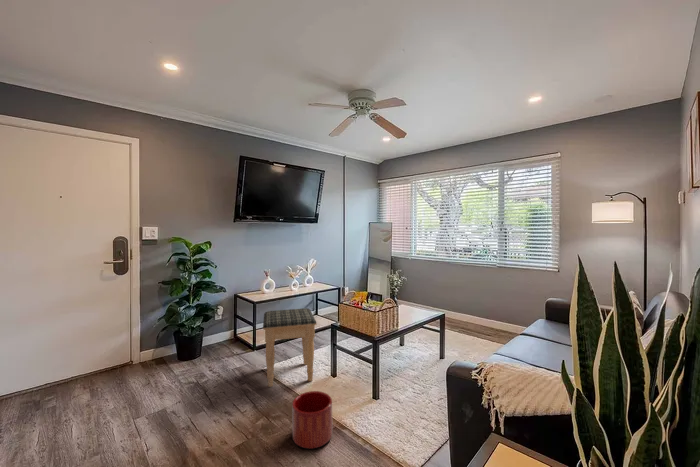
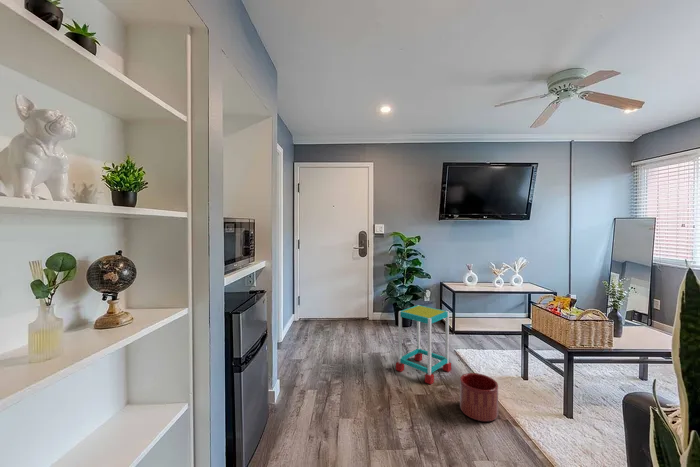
footstool: present [263,308,316,387] -> none [451,300,504,373]
side table: none [197,328,267,426] -> present [396,305,451,384]

